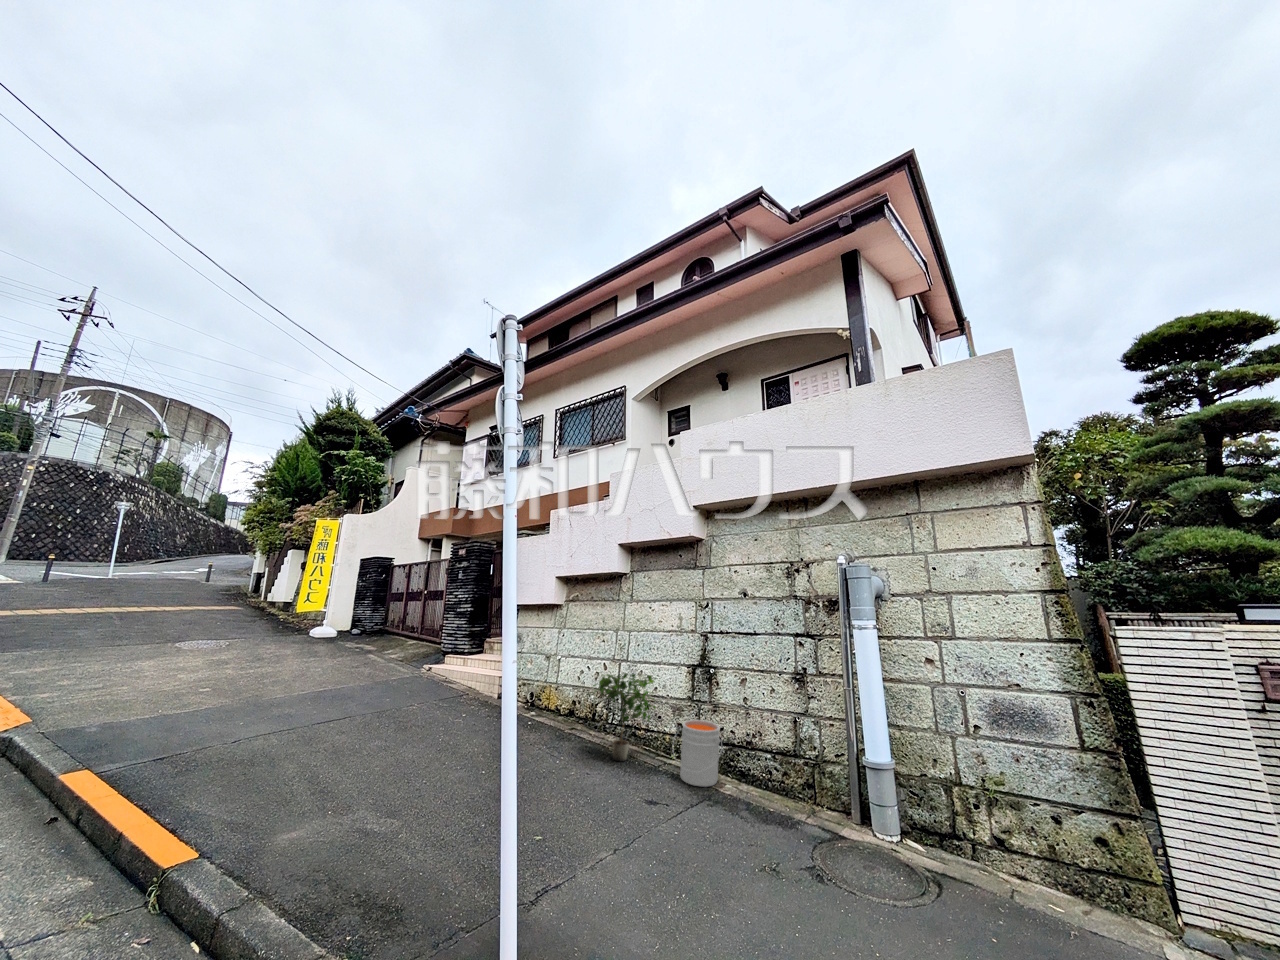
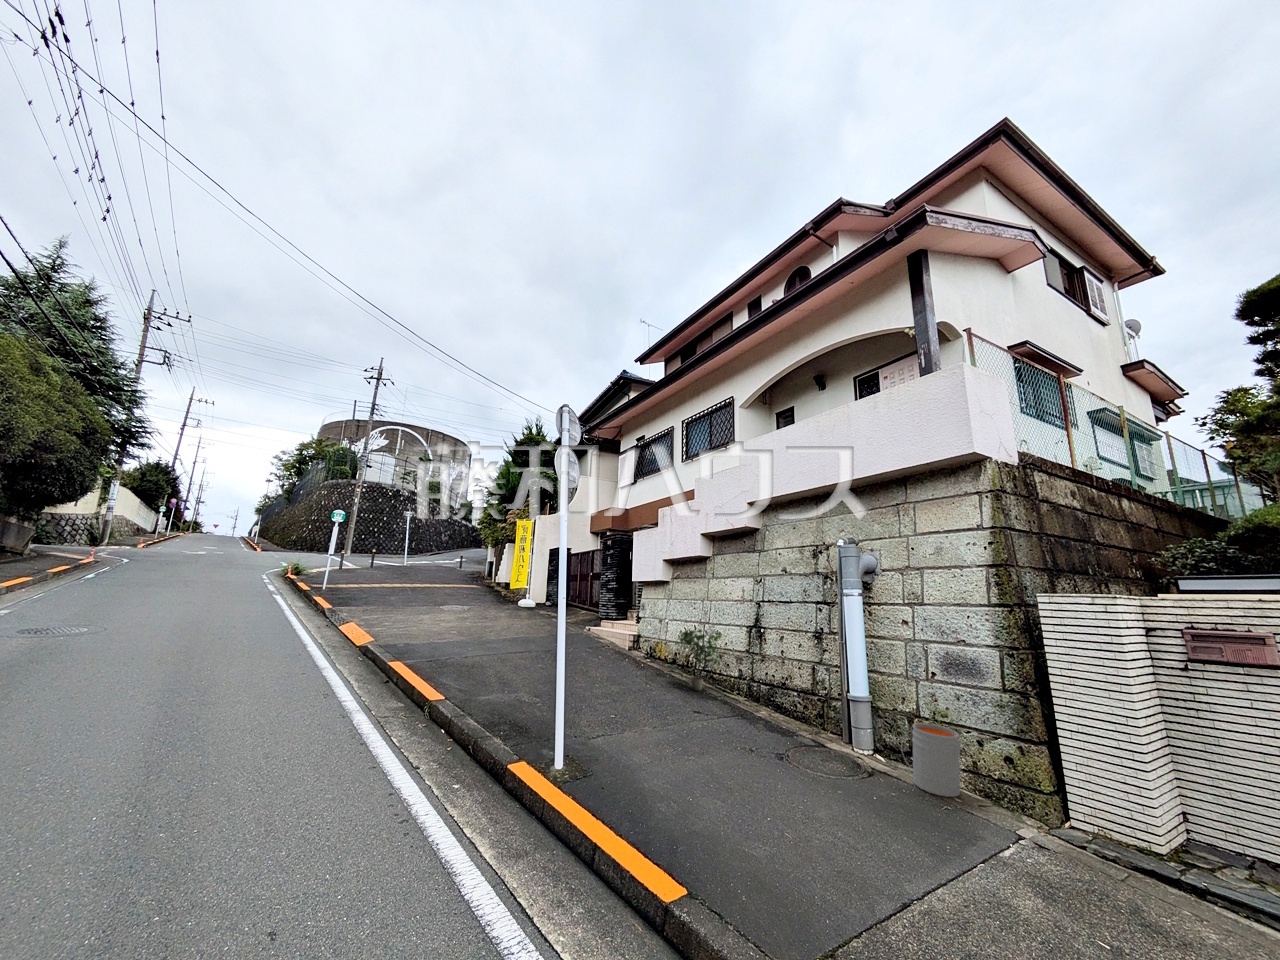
bucket: present [672,720,720,787] -> present [902,723,965,797]

